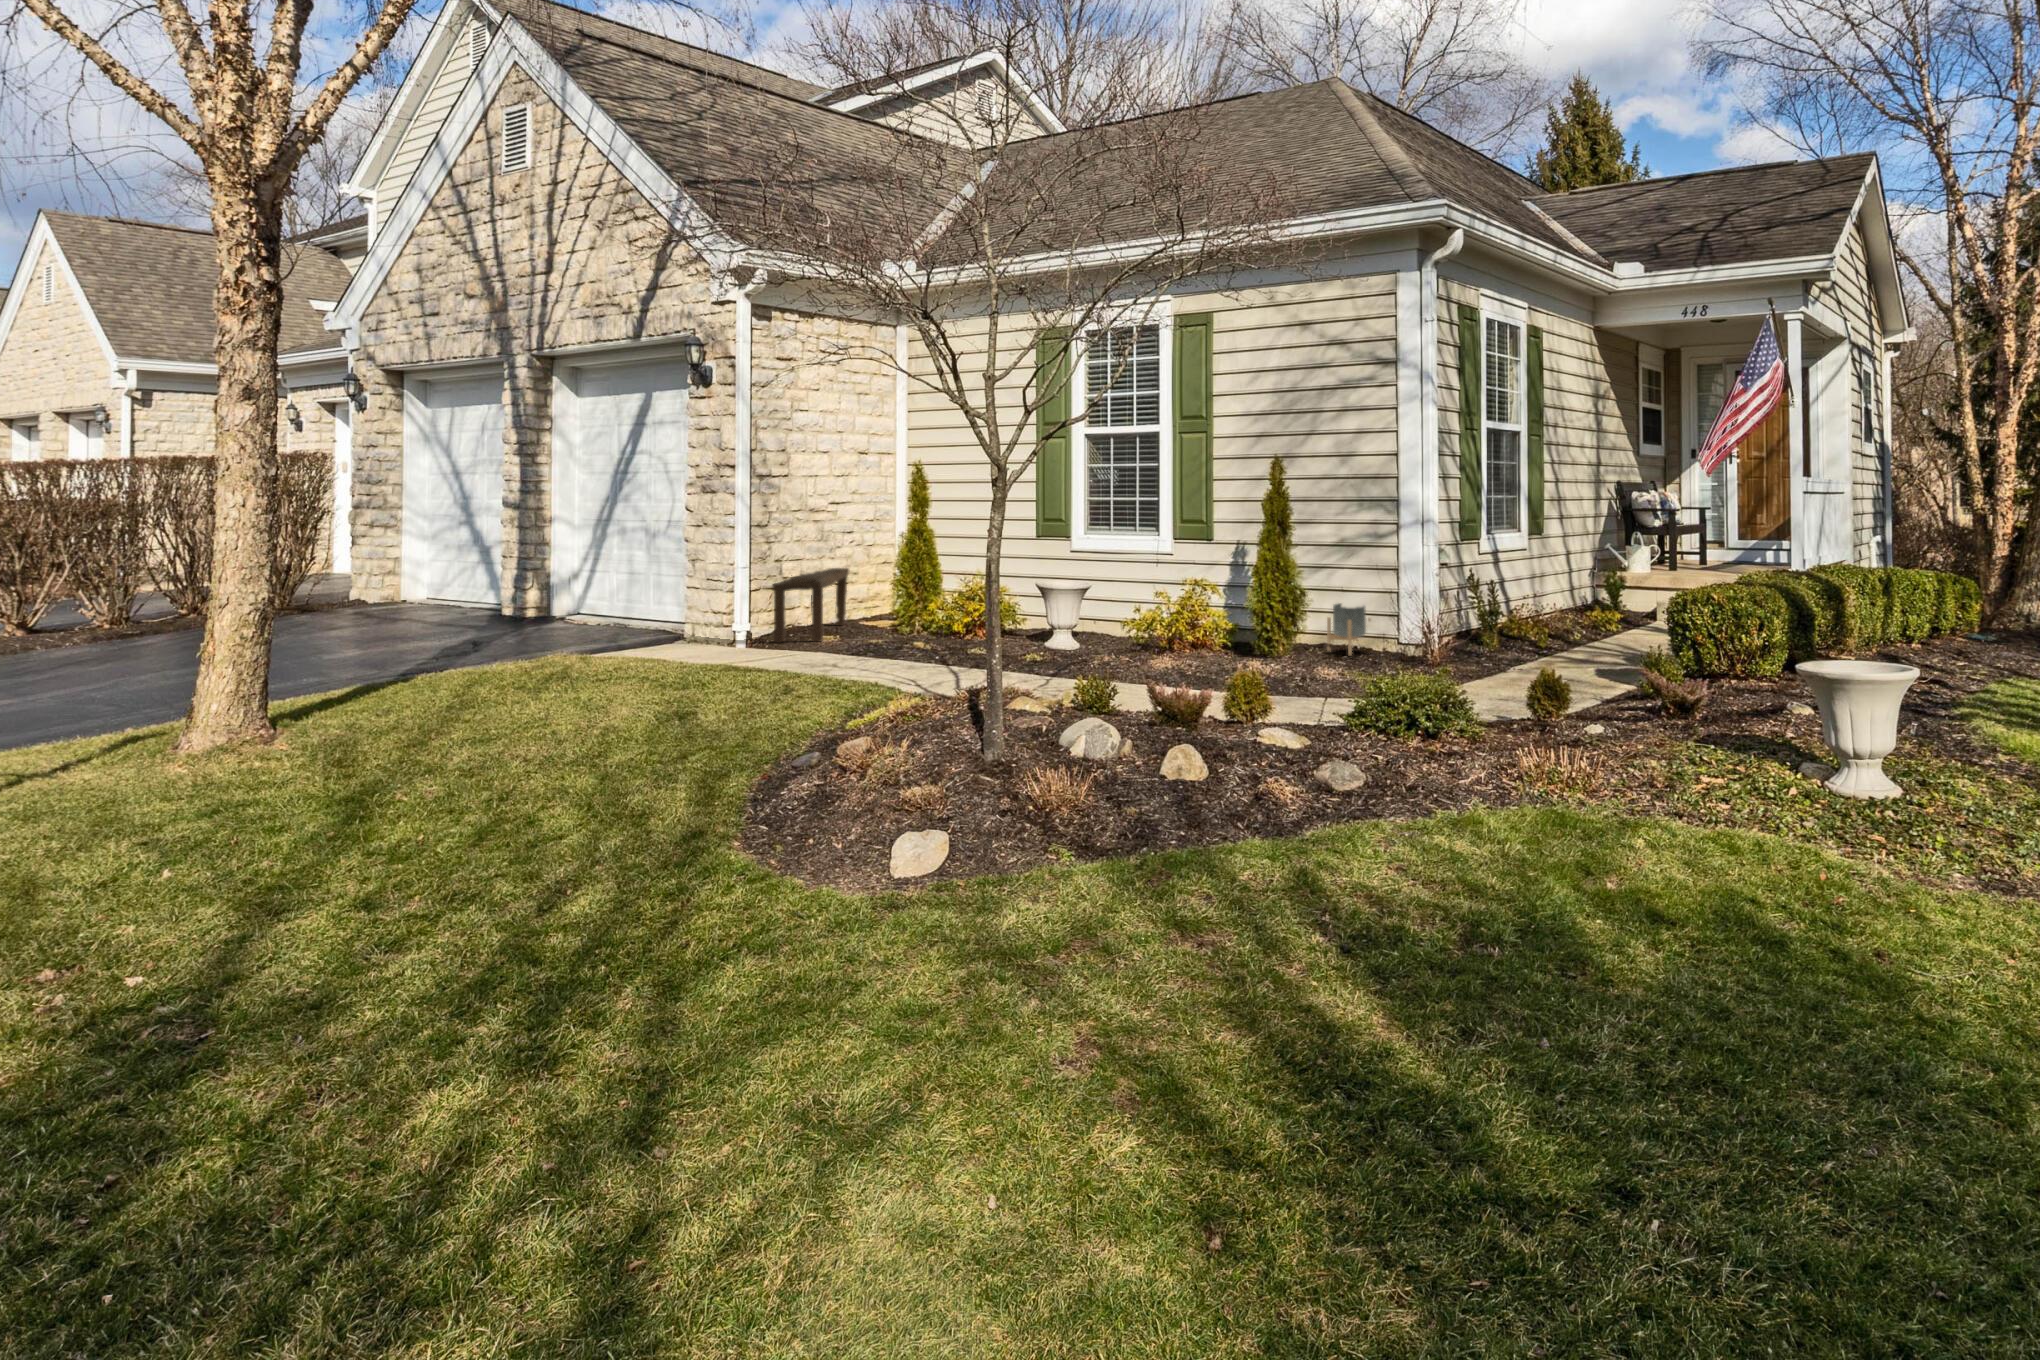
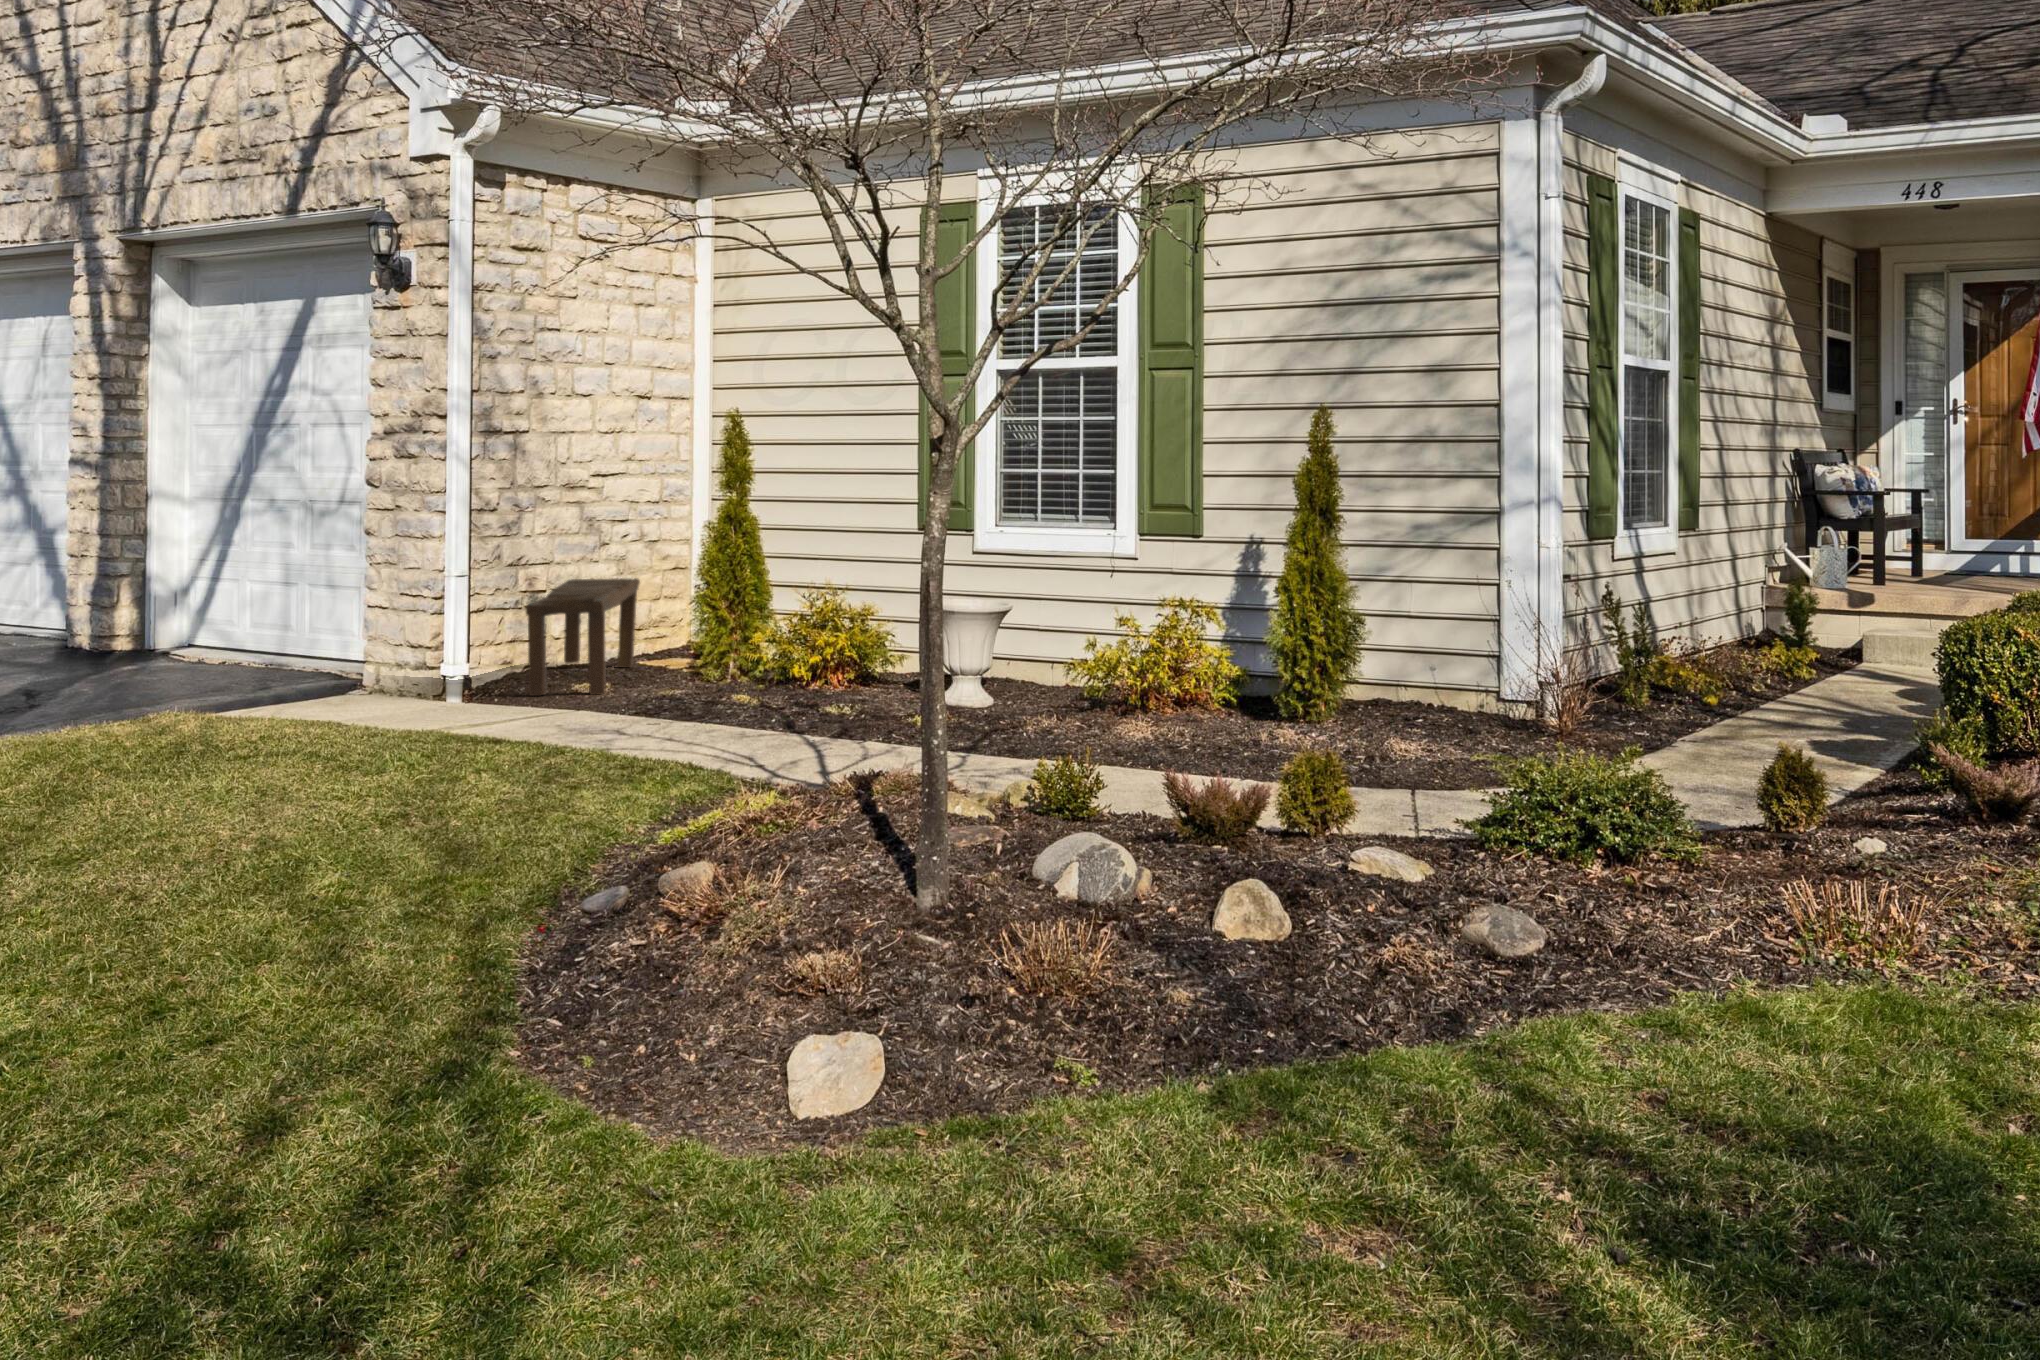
planter: present [1327,603,1371,656] -> none [1397,637,1466,719]

